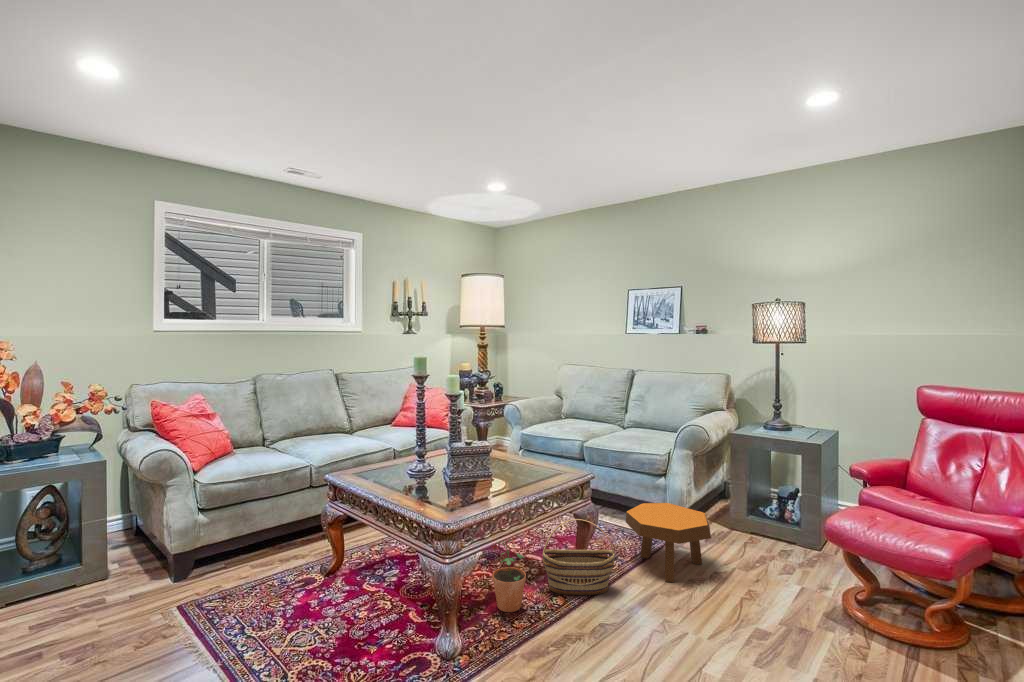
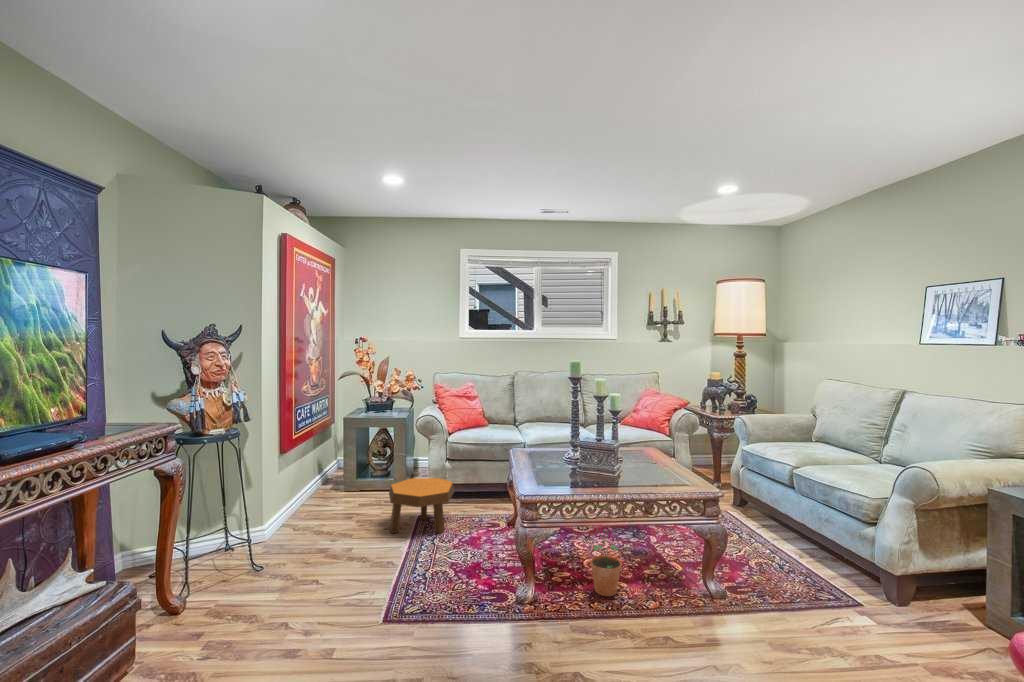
footstool: present [626,503,711,582] -> present [389,478,454,533]
basket: present [543,519,615,595] -> none [651,531,723,616]

